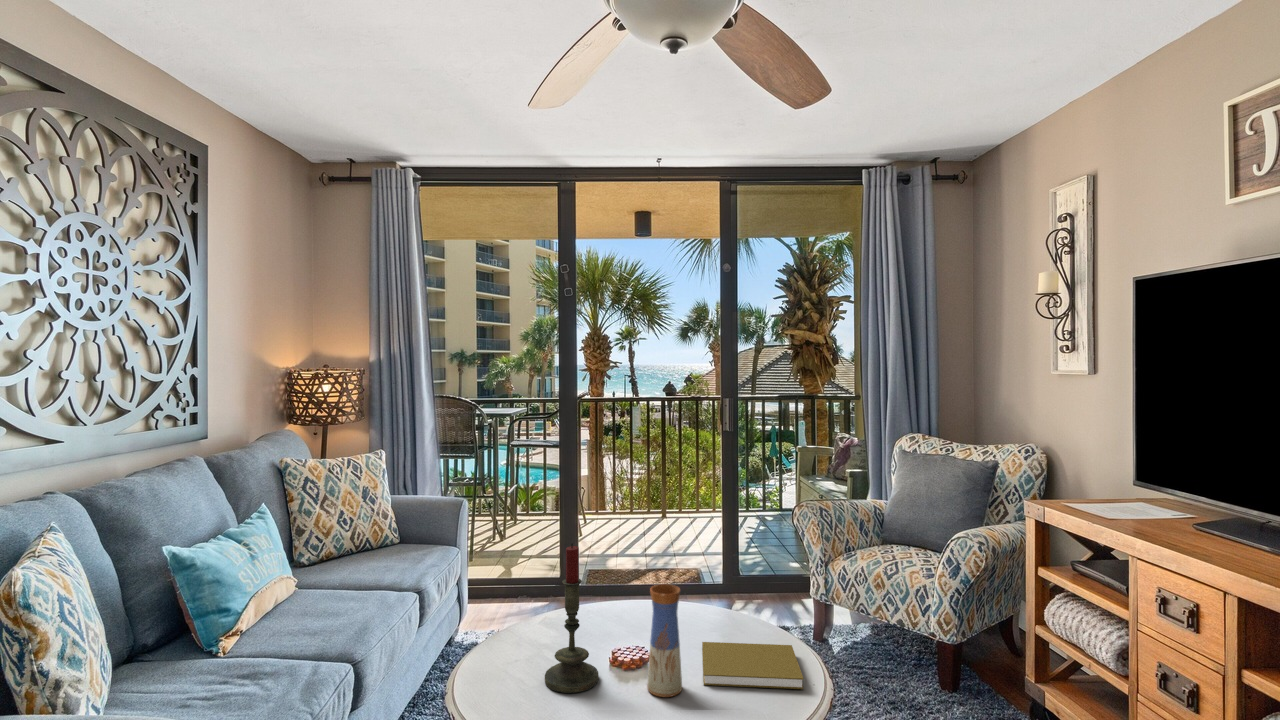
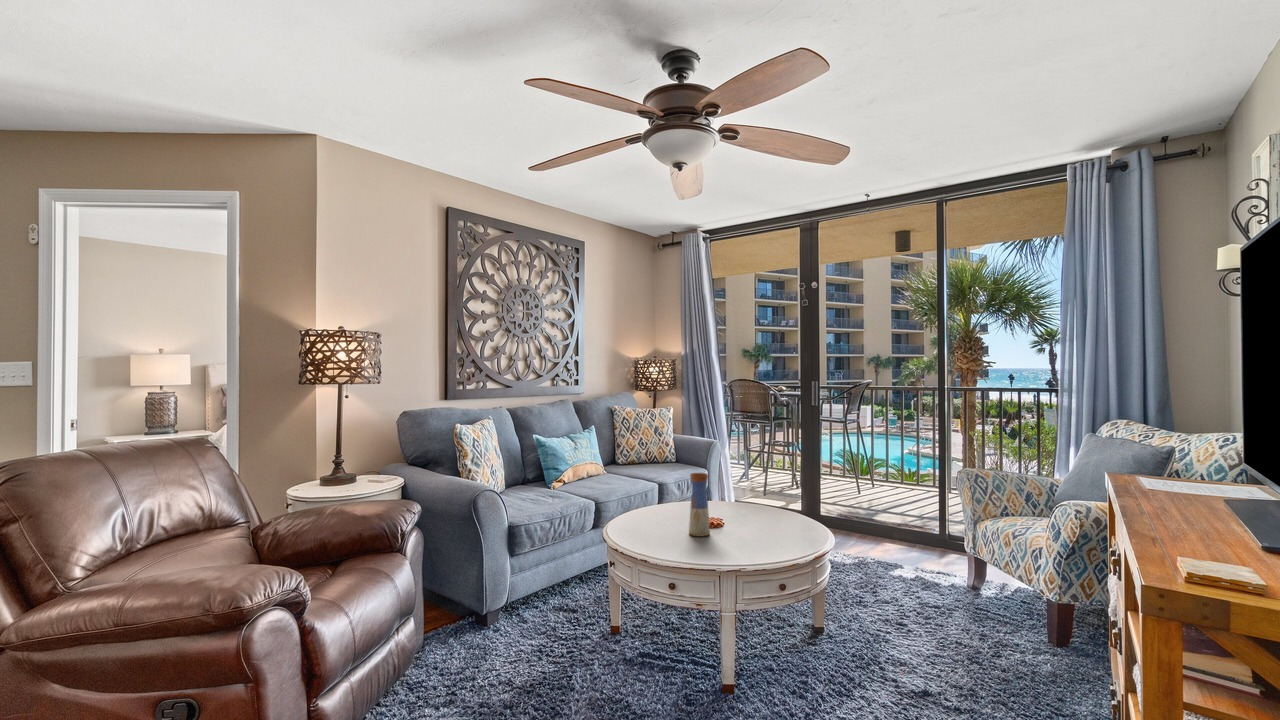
candle: present [545,544,599,693] -> none [647,444,677,525]
book: present [702,642,804,689] -> none [722,522,802,551]

